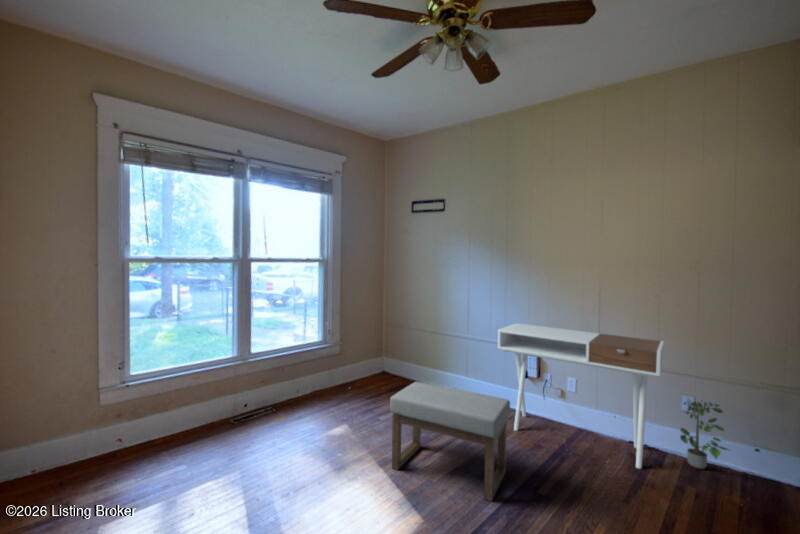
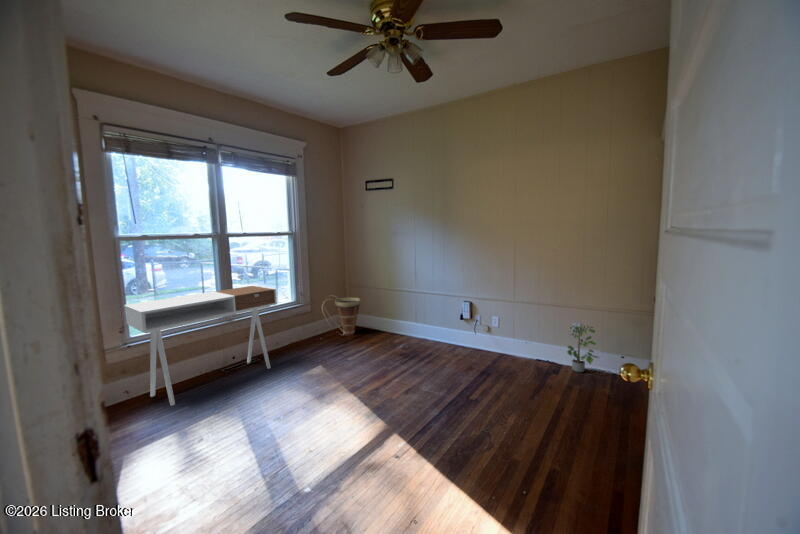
desk: present [498,323,664,469] -> present [124,285,277,406]
basket: none [351,335,398,387] -> present [323,298,360,336]
ottoman: present [390,382,510,501] -> none [356,327,448,407]

